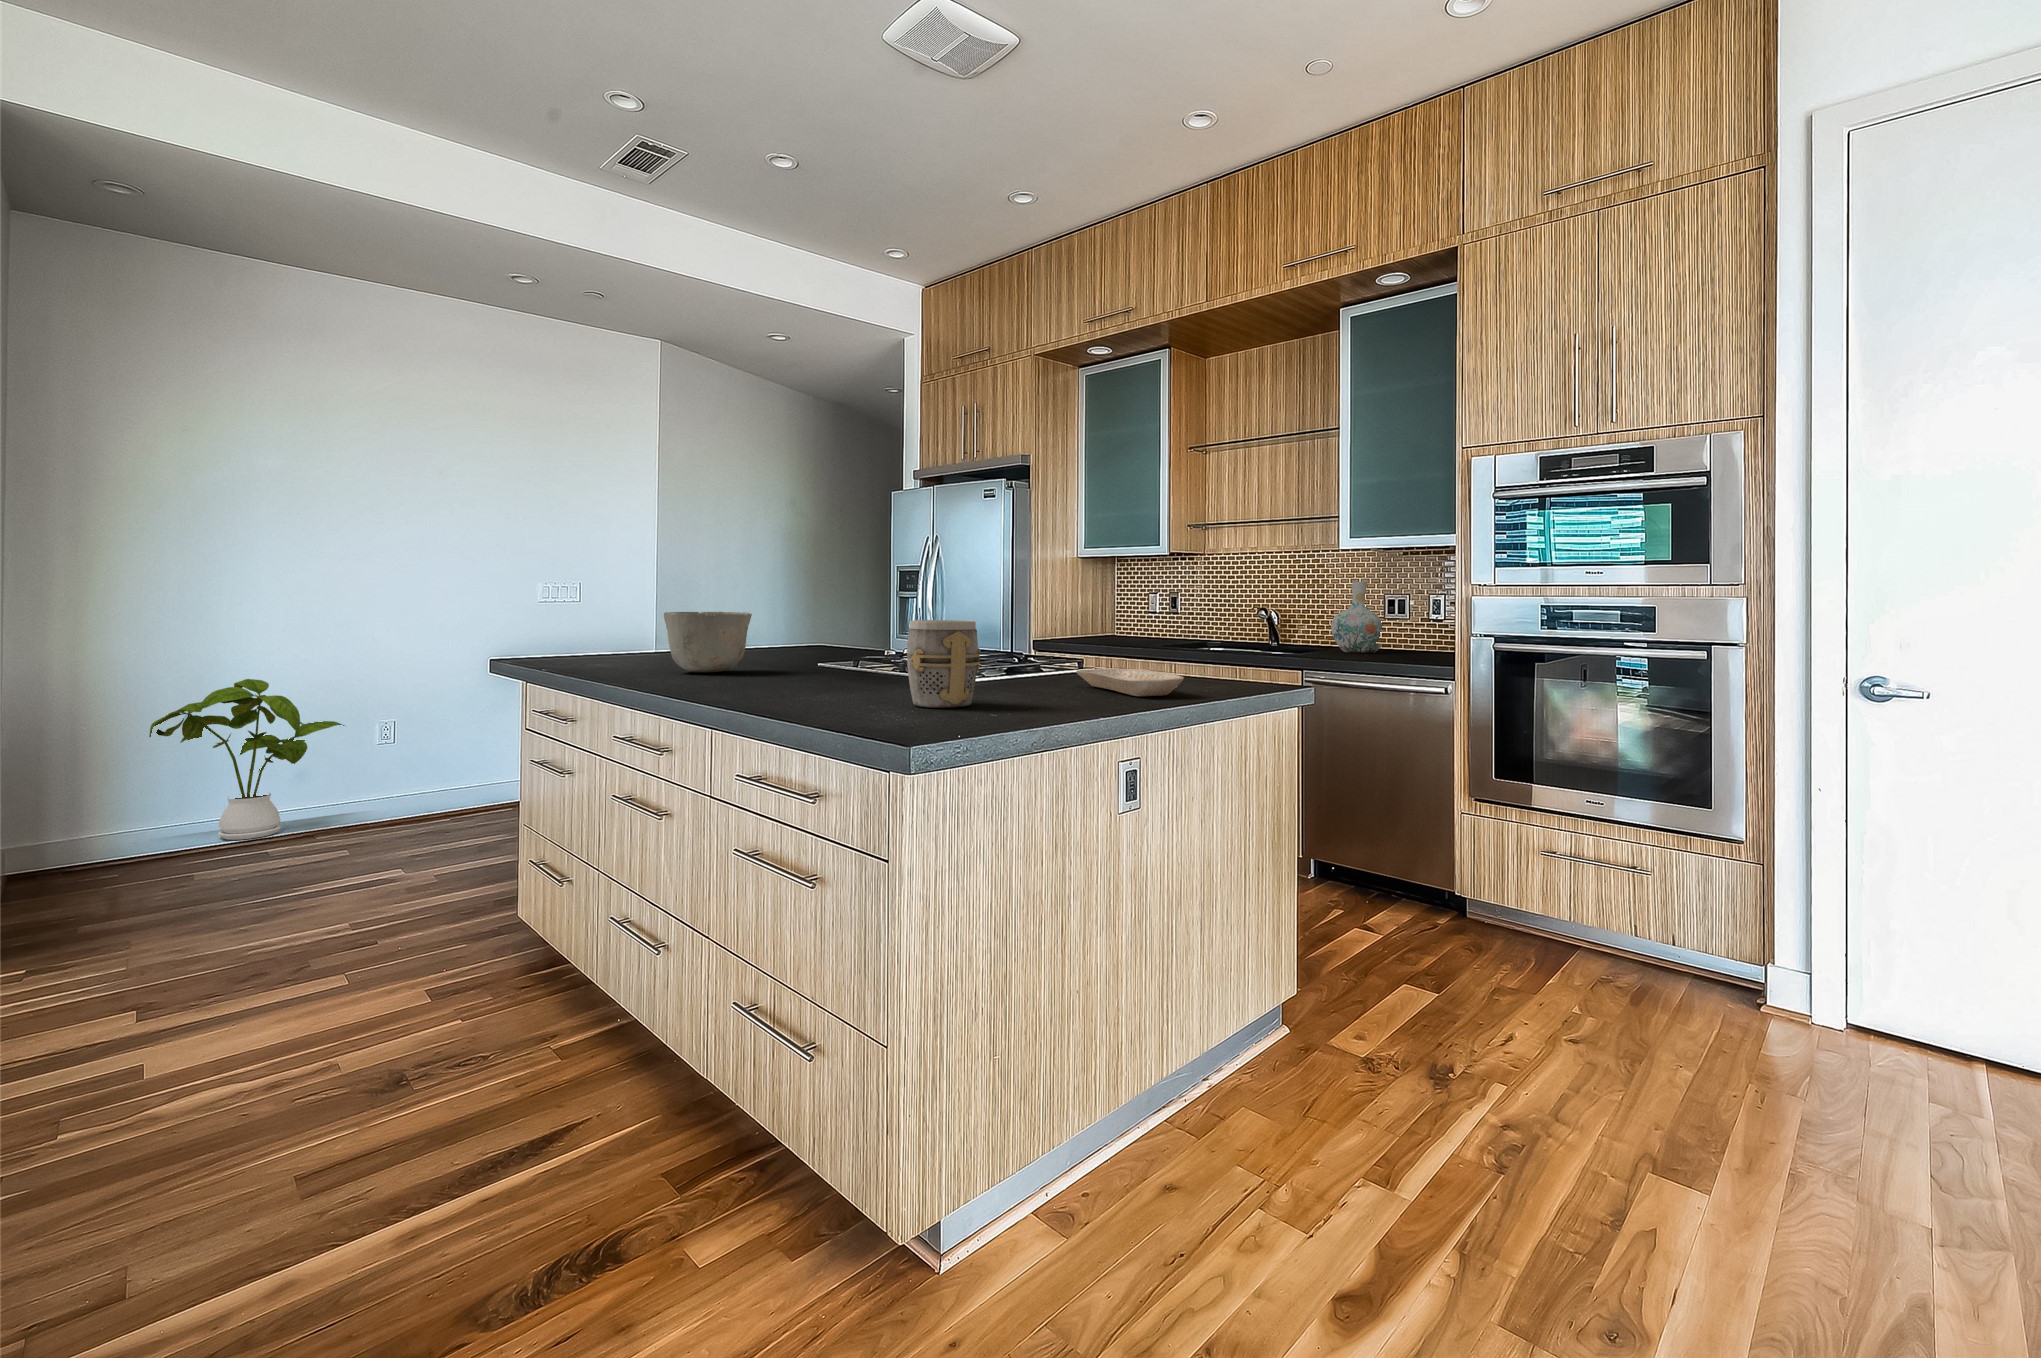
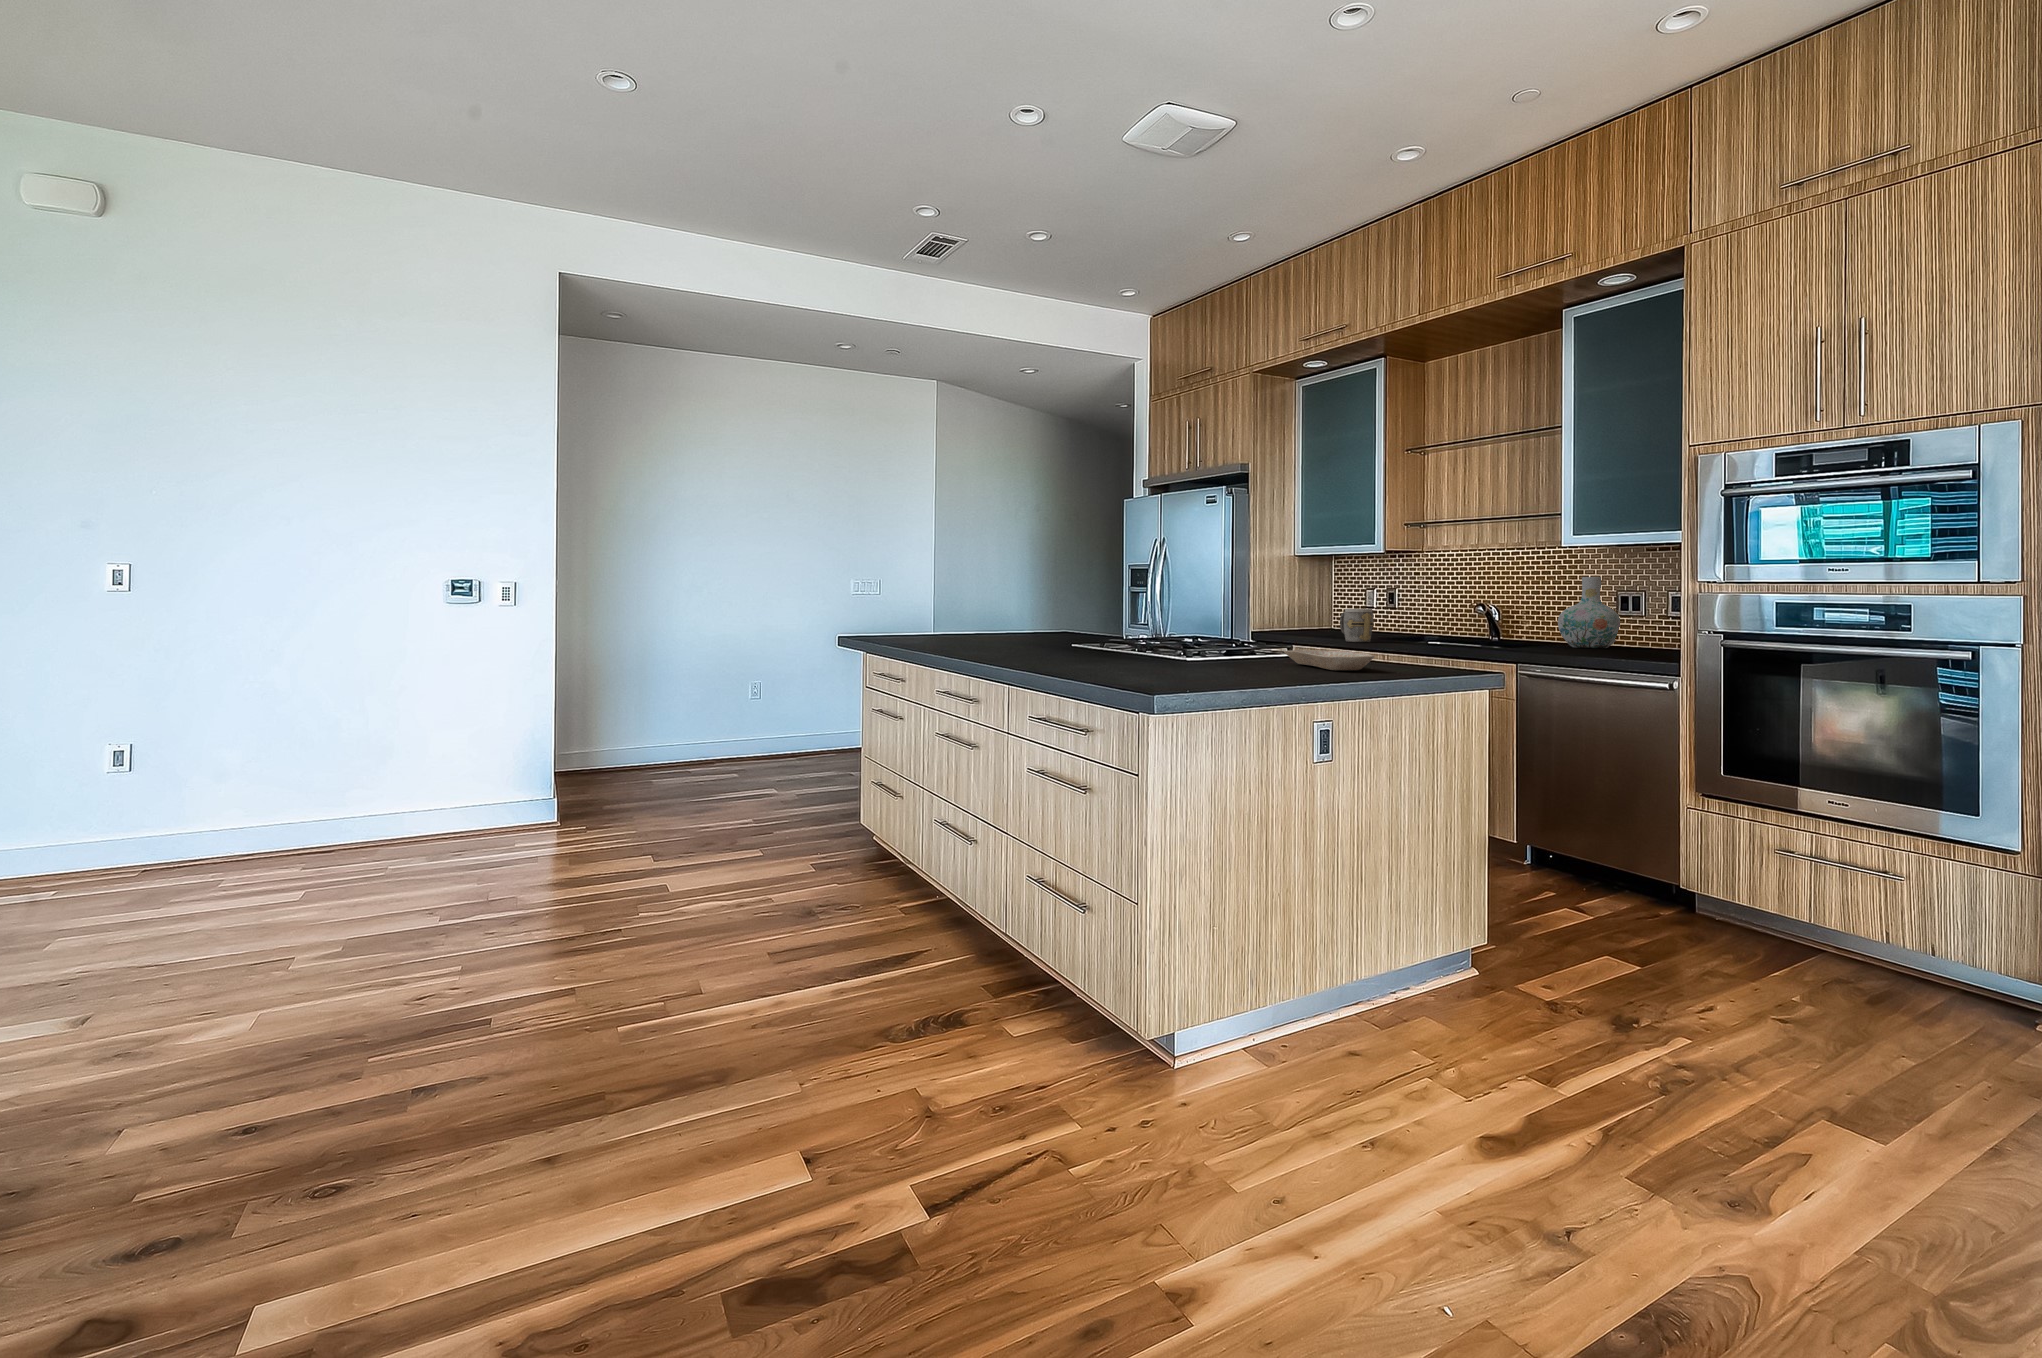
ceramic bowl: present [664,612,752,673] -> none [965,604,1027,650]
mug: present [907,620,981,708] -> present [1340,609,1374,642]
house plant: present [149,679,345,840] -> none [603,656,718,773]

